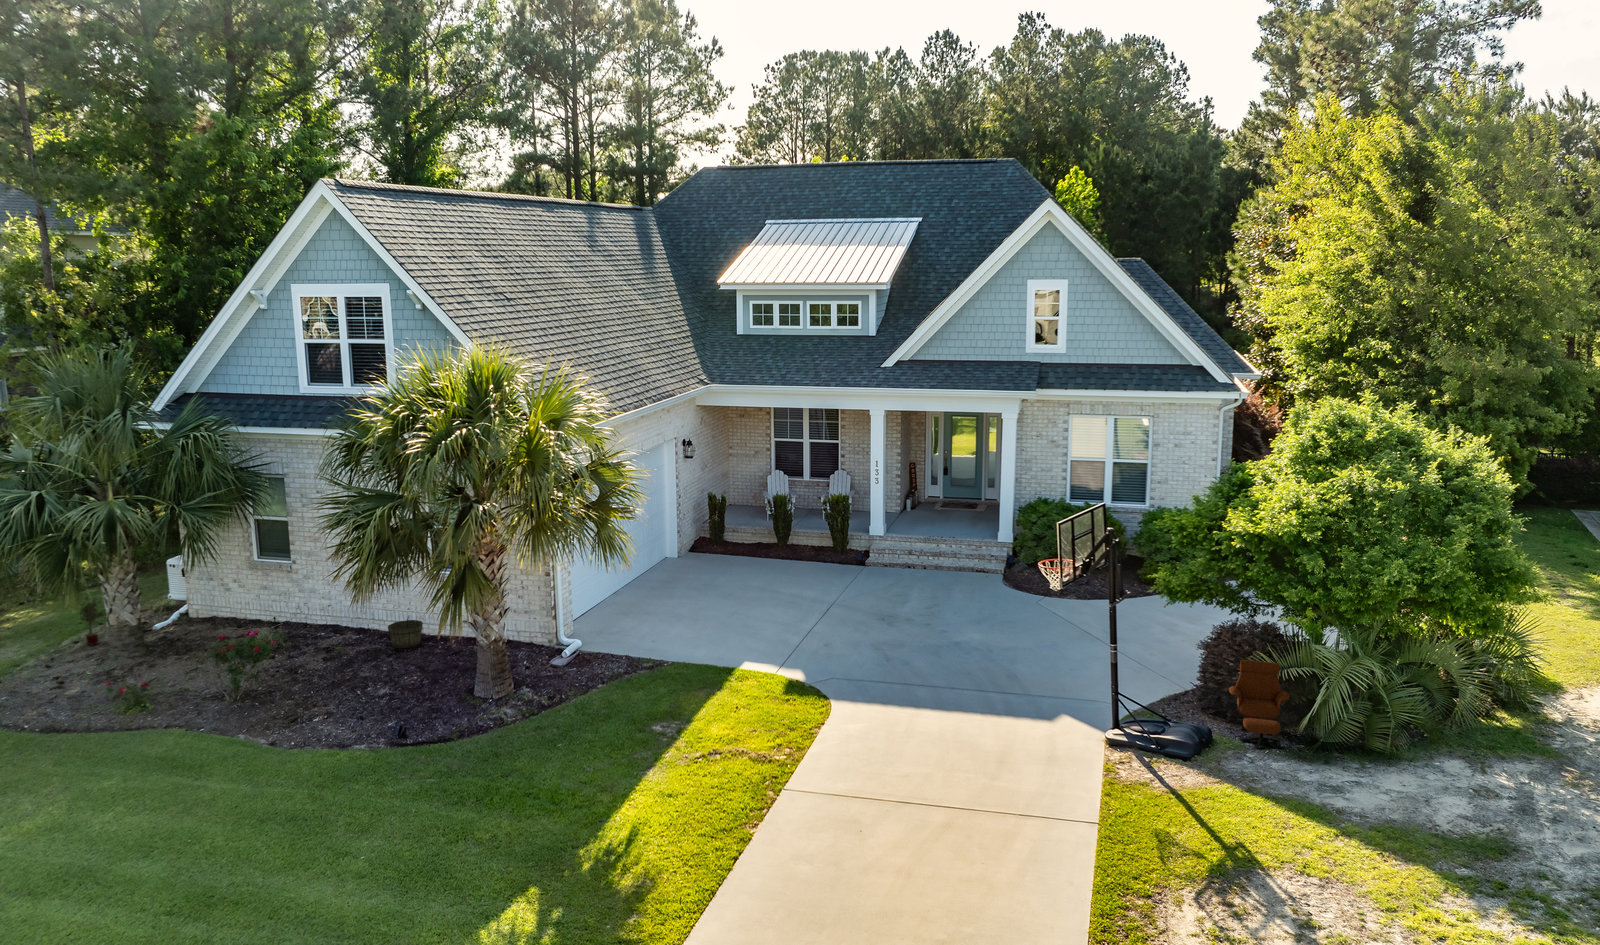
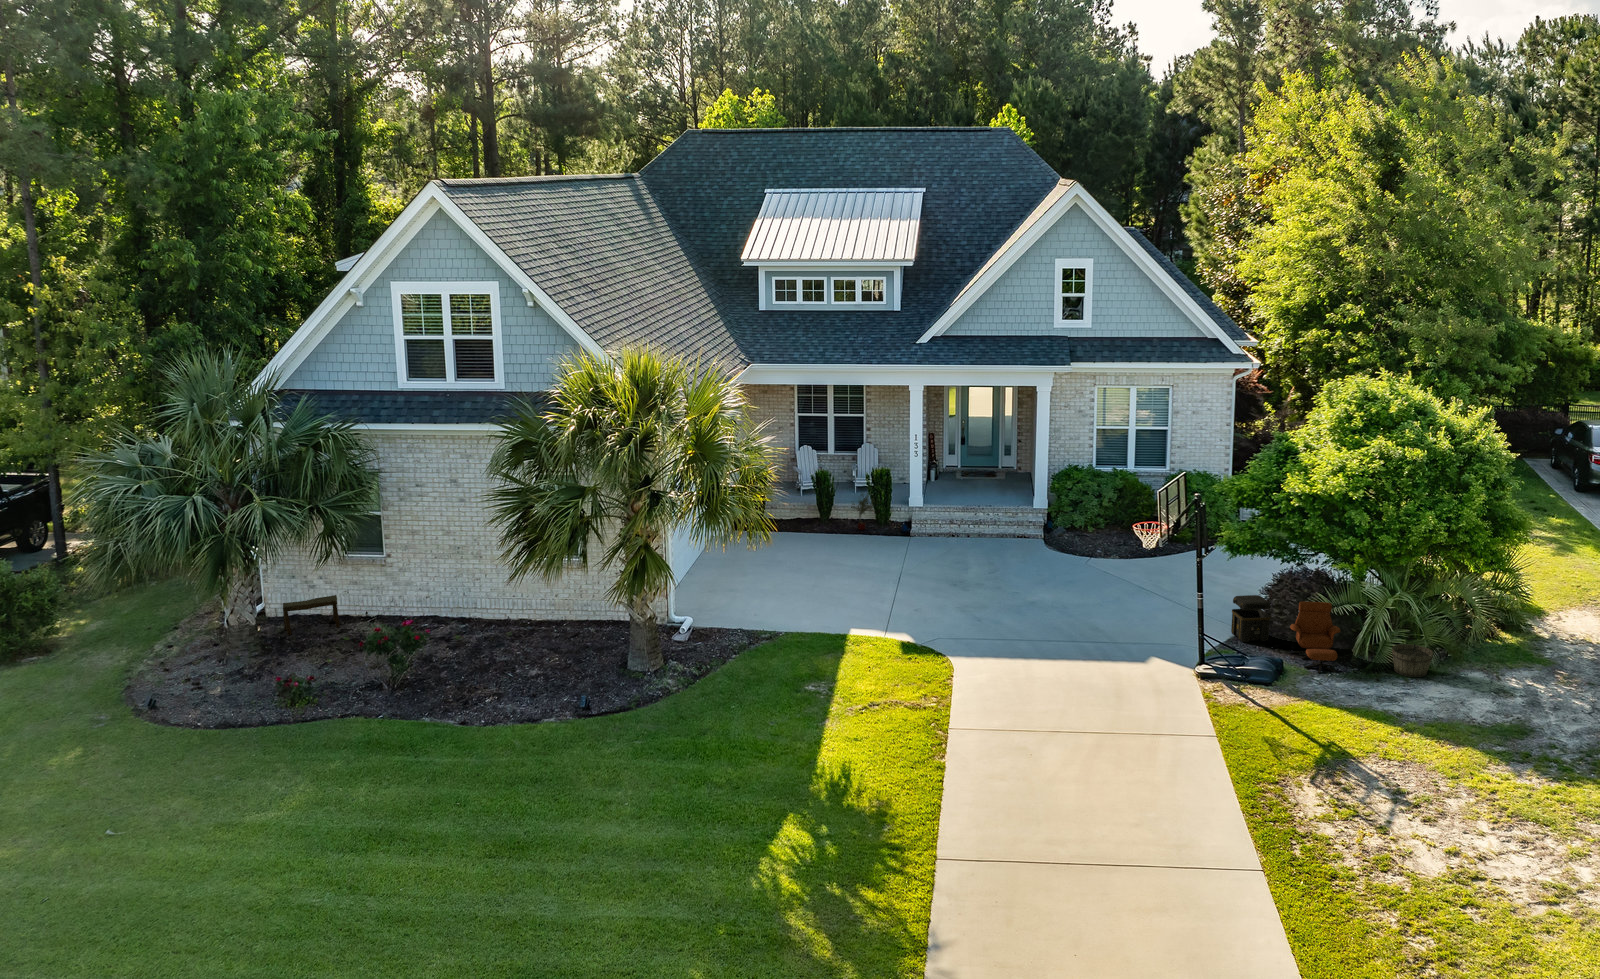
potted tree: present [80,596,109,645] -> present [851,493,873,530]
bench: none [176,600,240,639] -> present [283,595,340,635]
wooden bucket: present [388,617,423,648] -> present [1392,641,1433,677]
toolbox: none [1167,649,1211,704] -> present [1231,595,1271,642]

